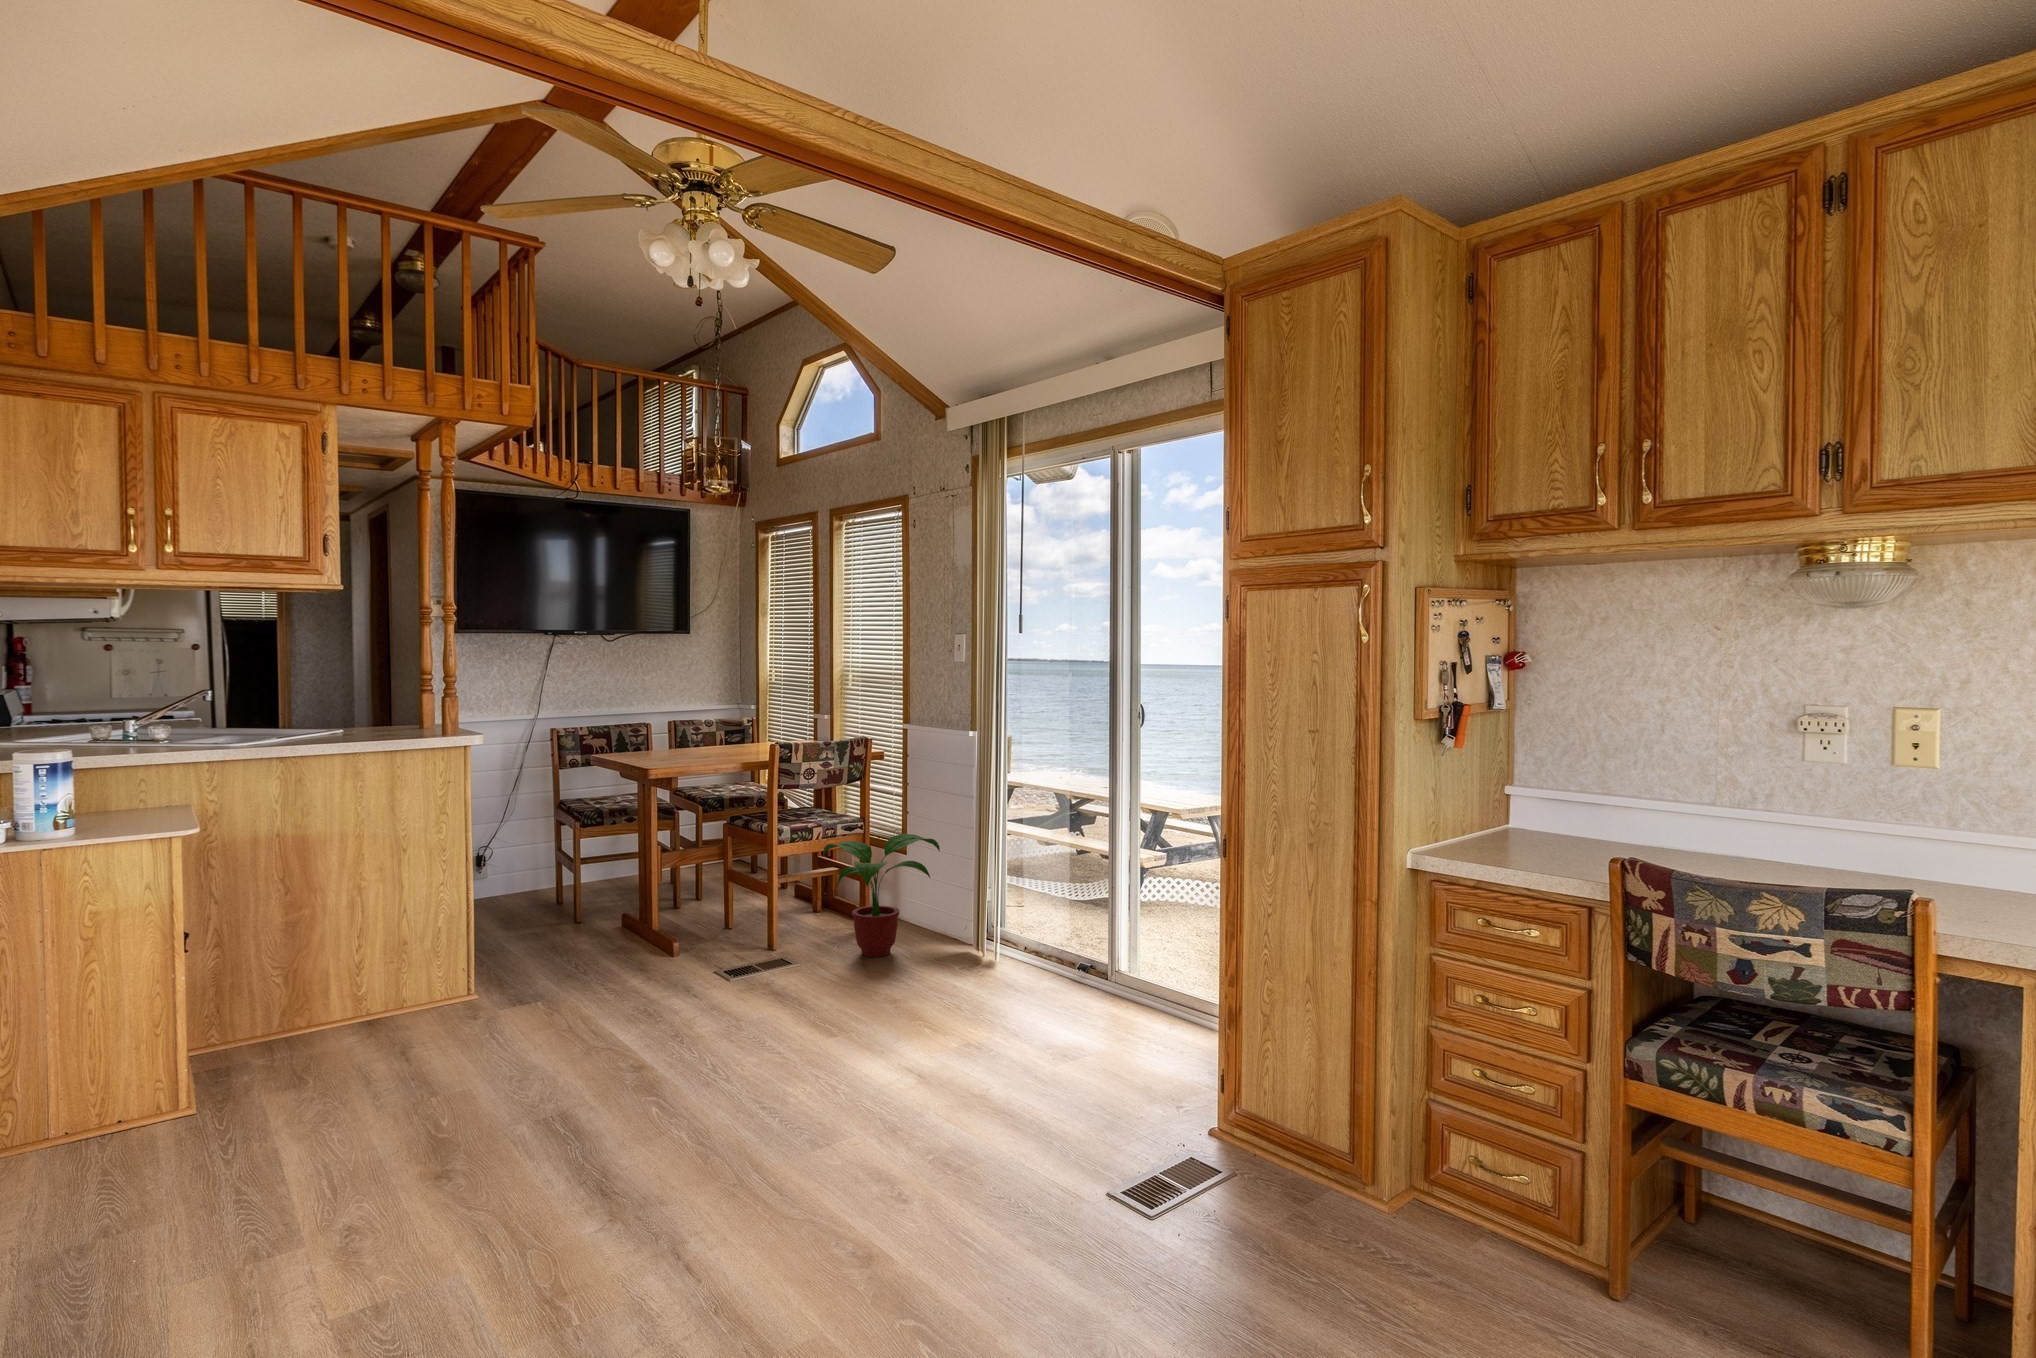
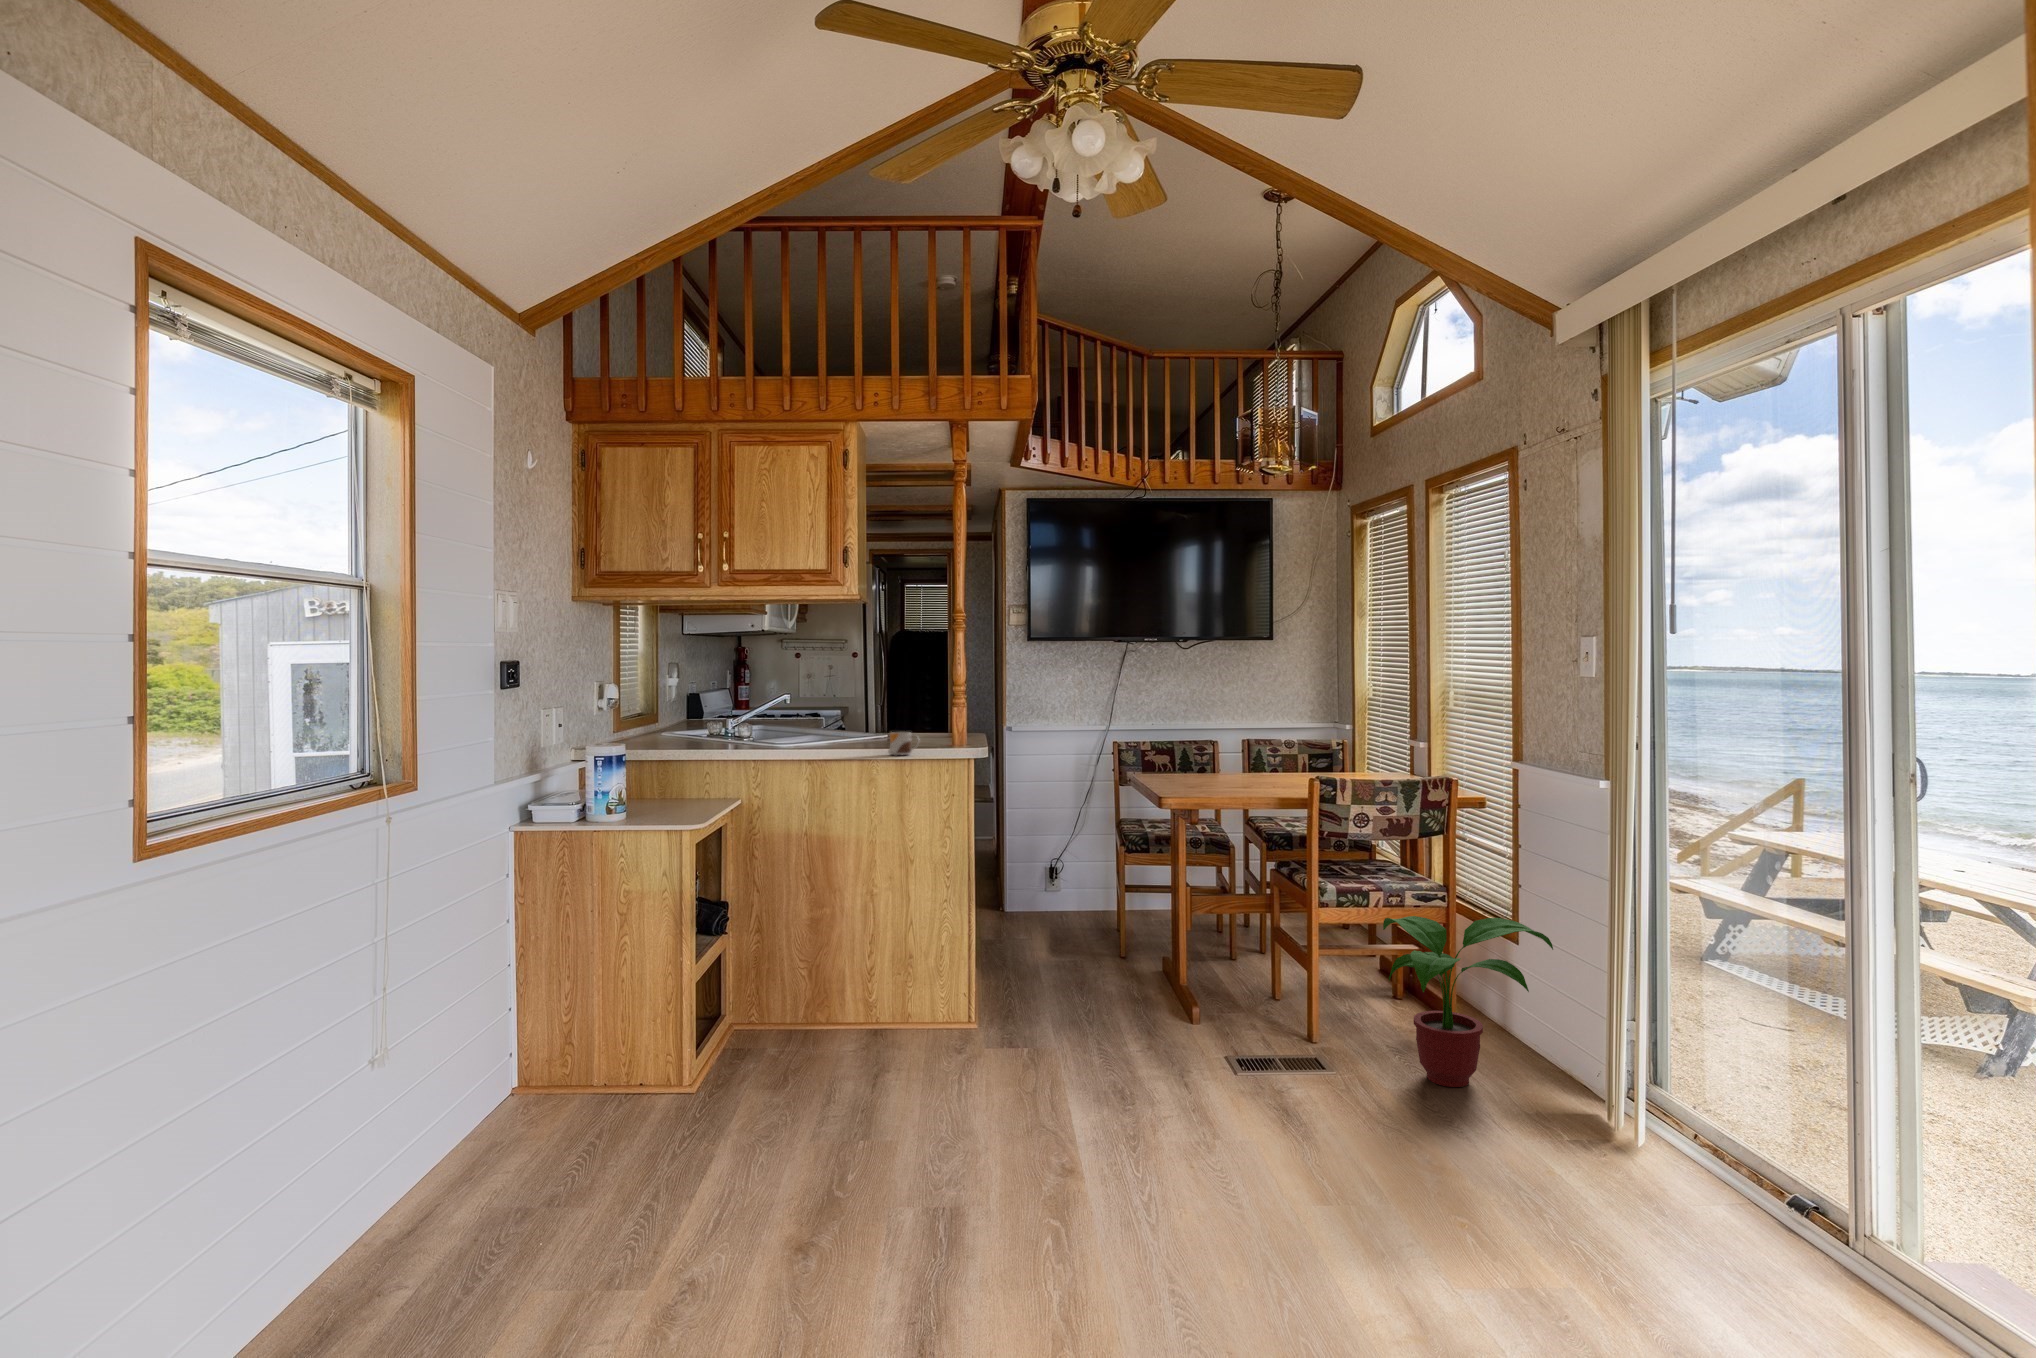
mug: none [374,718,410,741] -> present [888,732,918,756]

